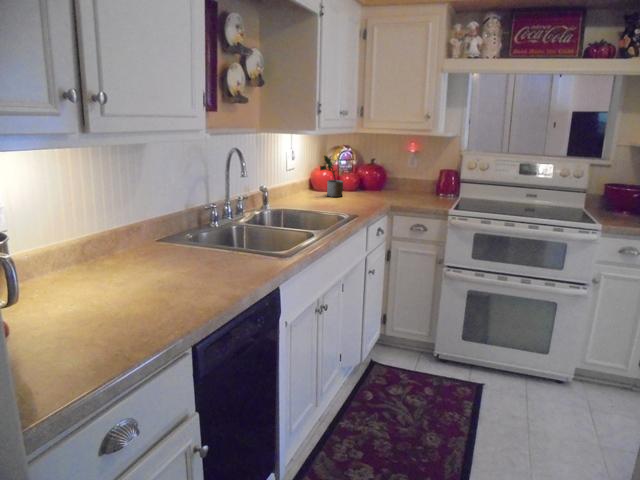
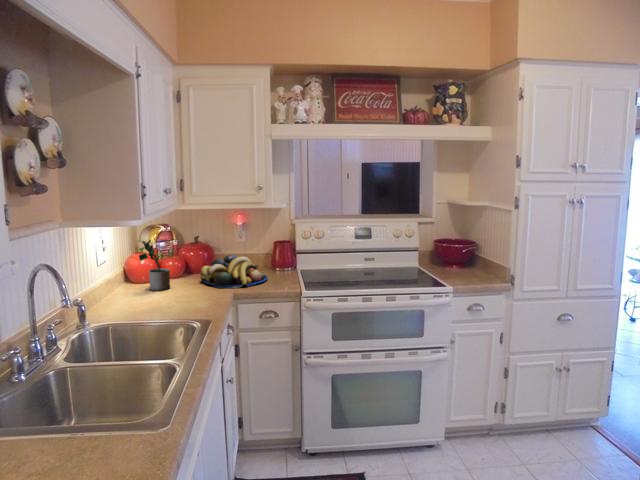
fruit bowl: none [369,176,426,202] -> present [200,255,267,288]

